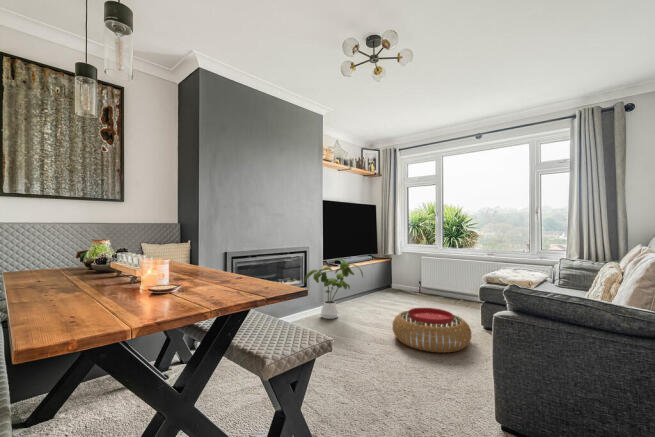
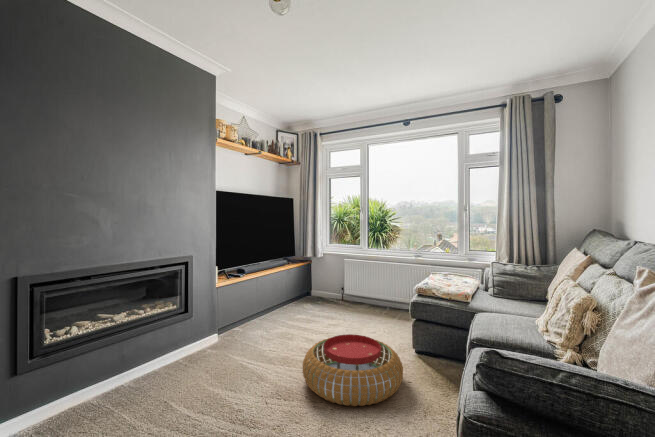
house plant: present [305,258,363,319] -> none [184,271,268,354]

